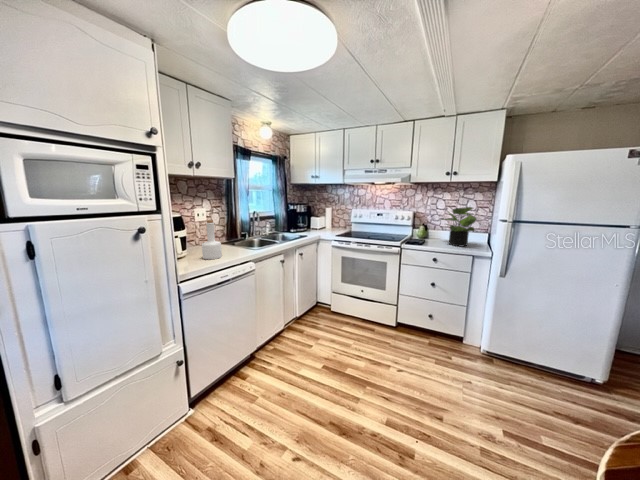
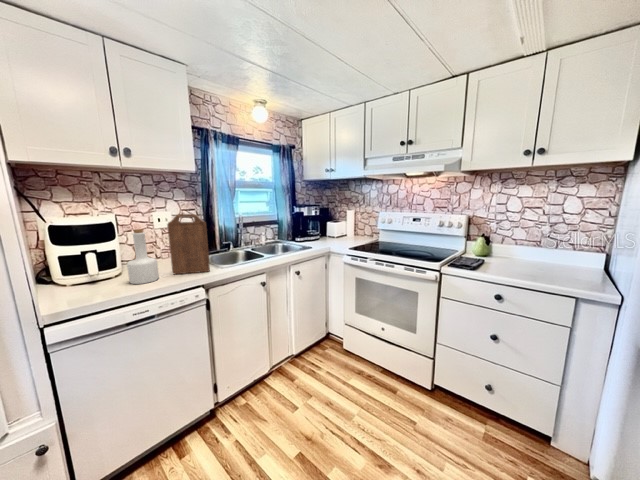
potted plant: present [442,207,476,247] -> none [509,208,585,276]
cutting board: none [225,210,253,254] -> present [167,214,210,274]

